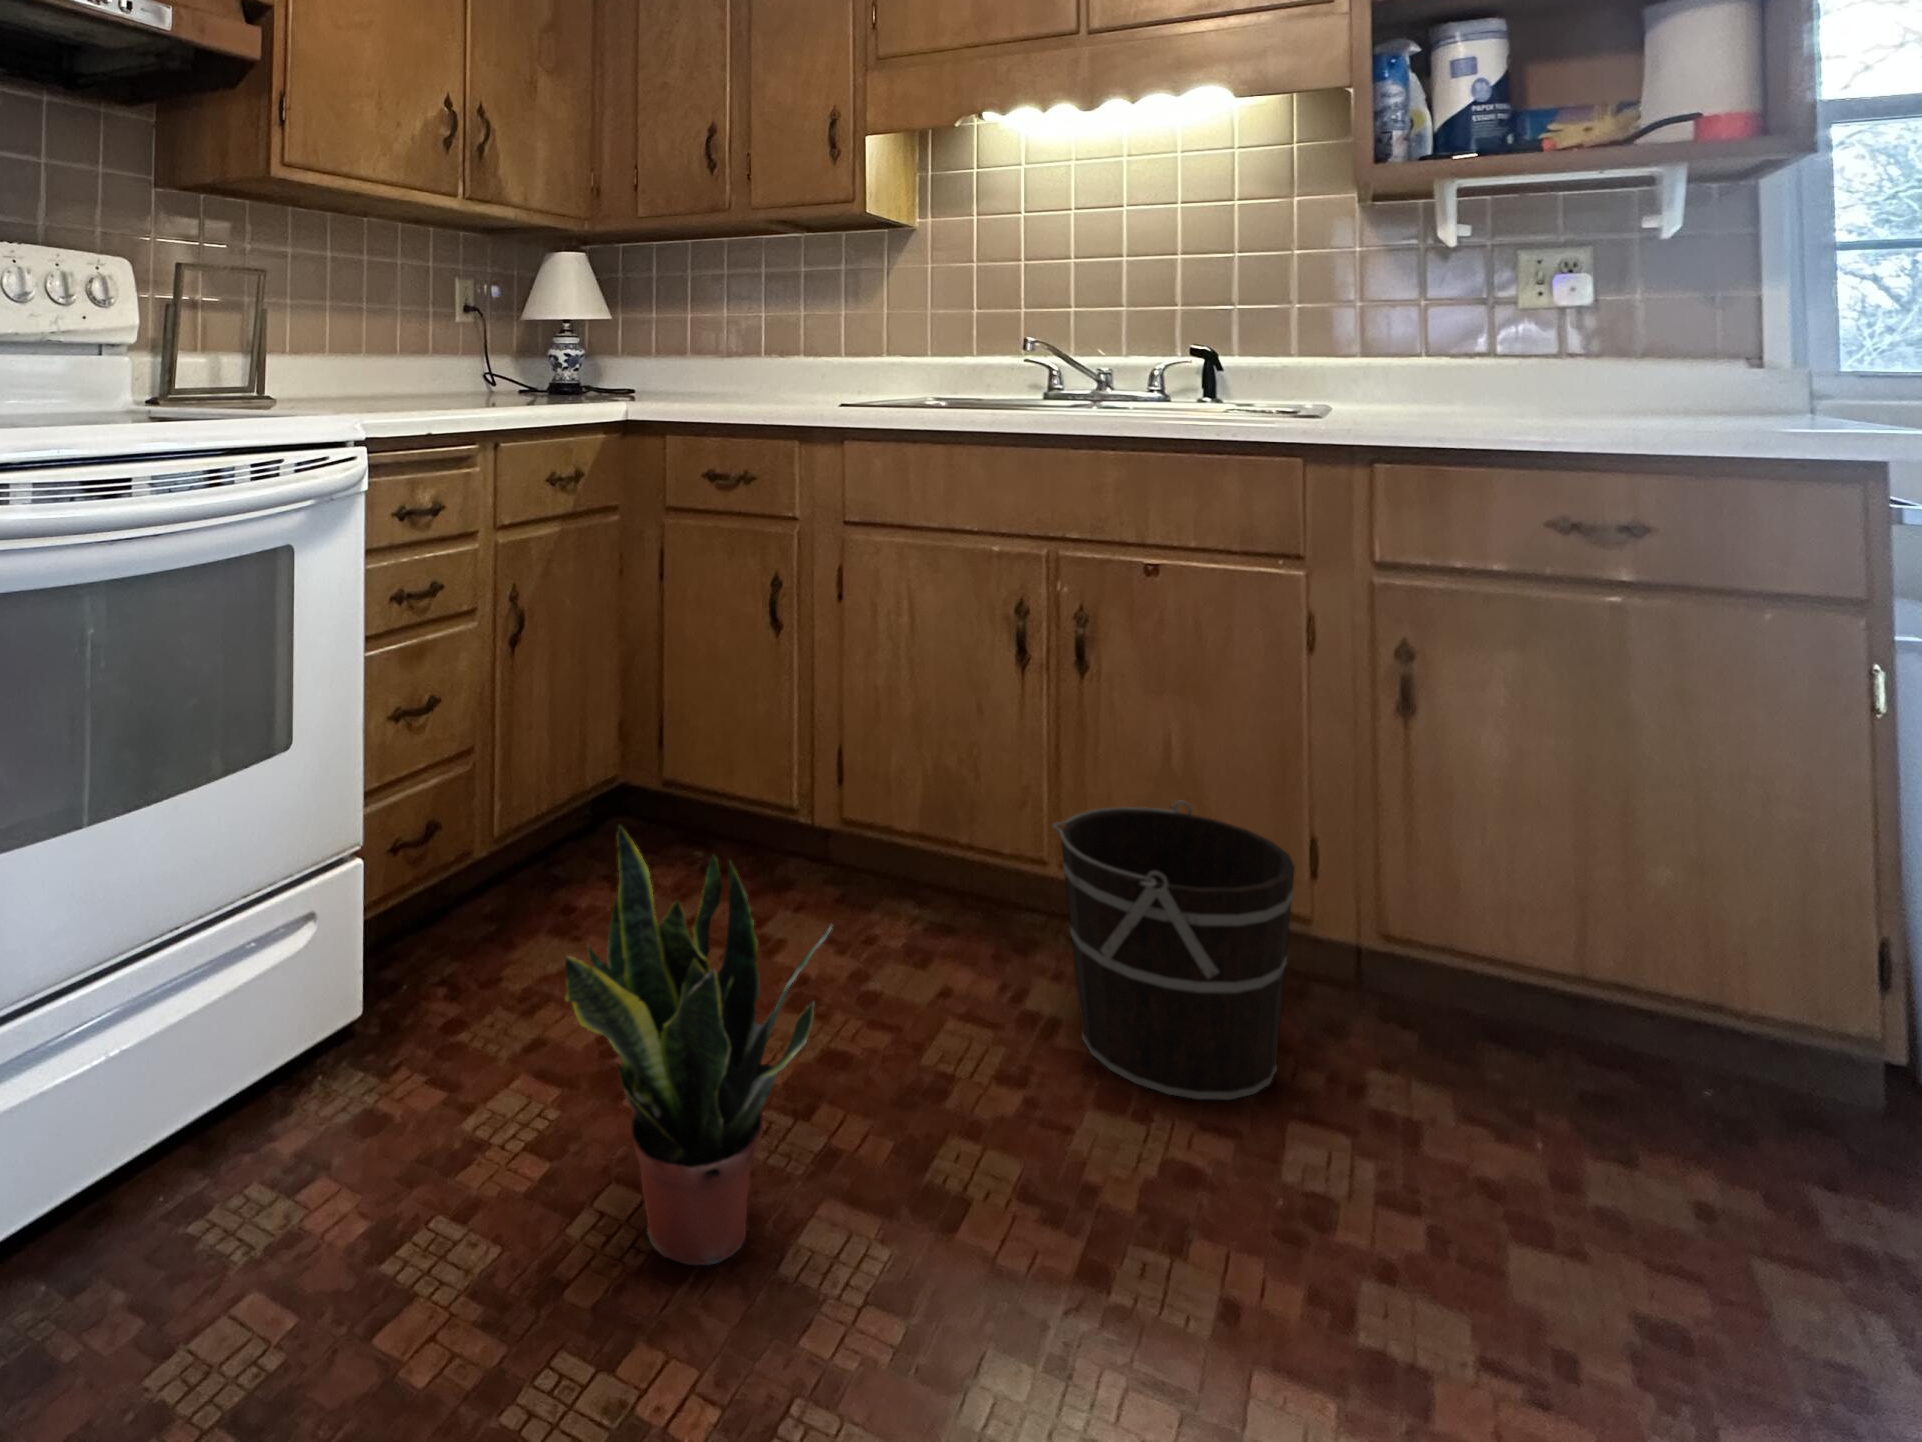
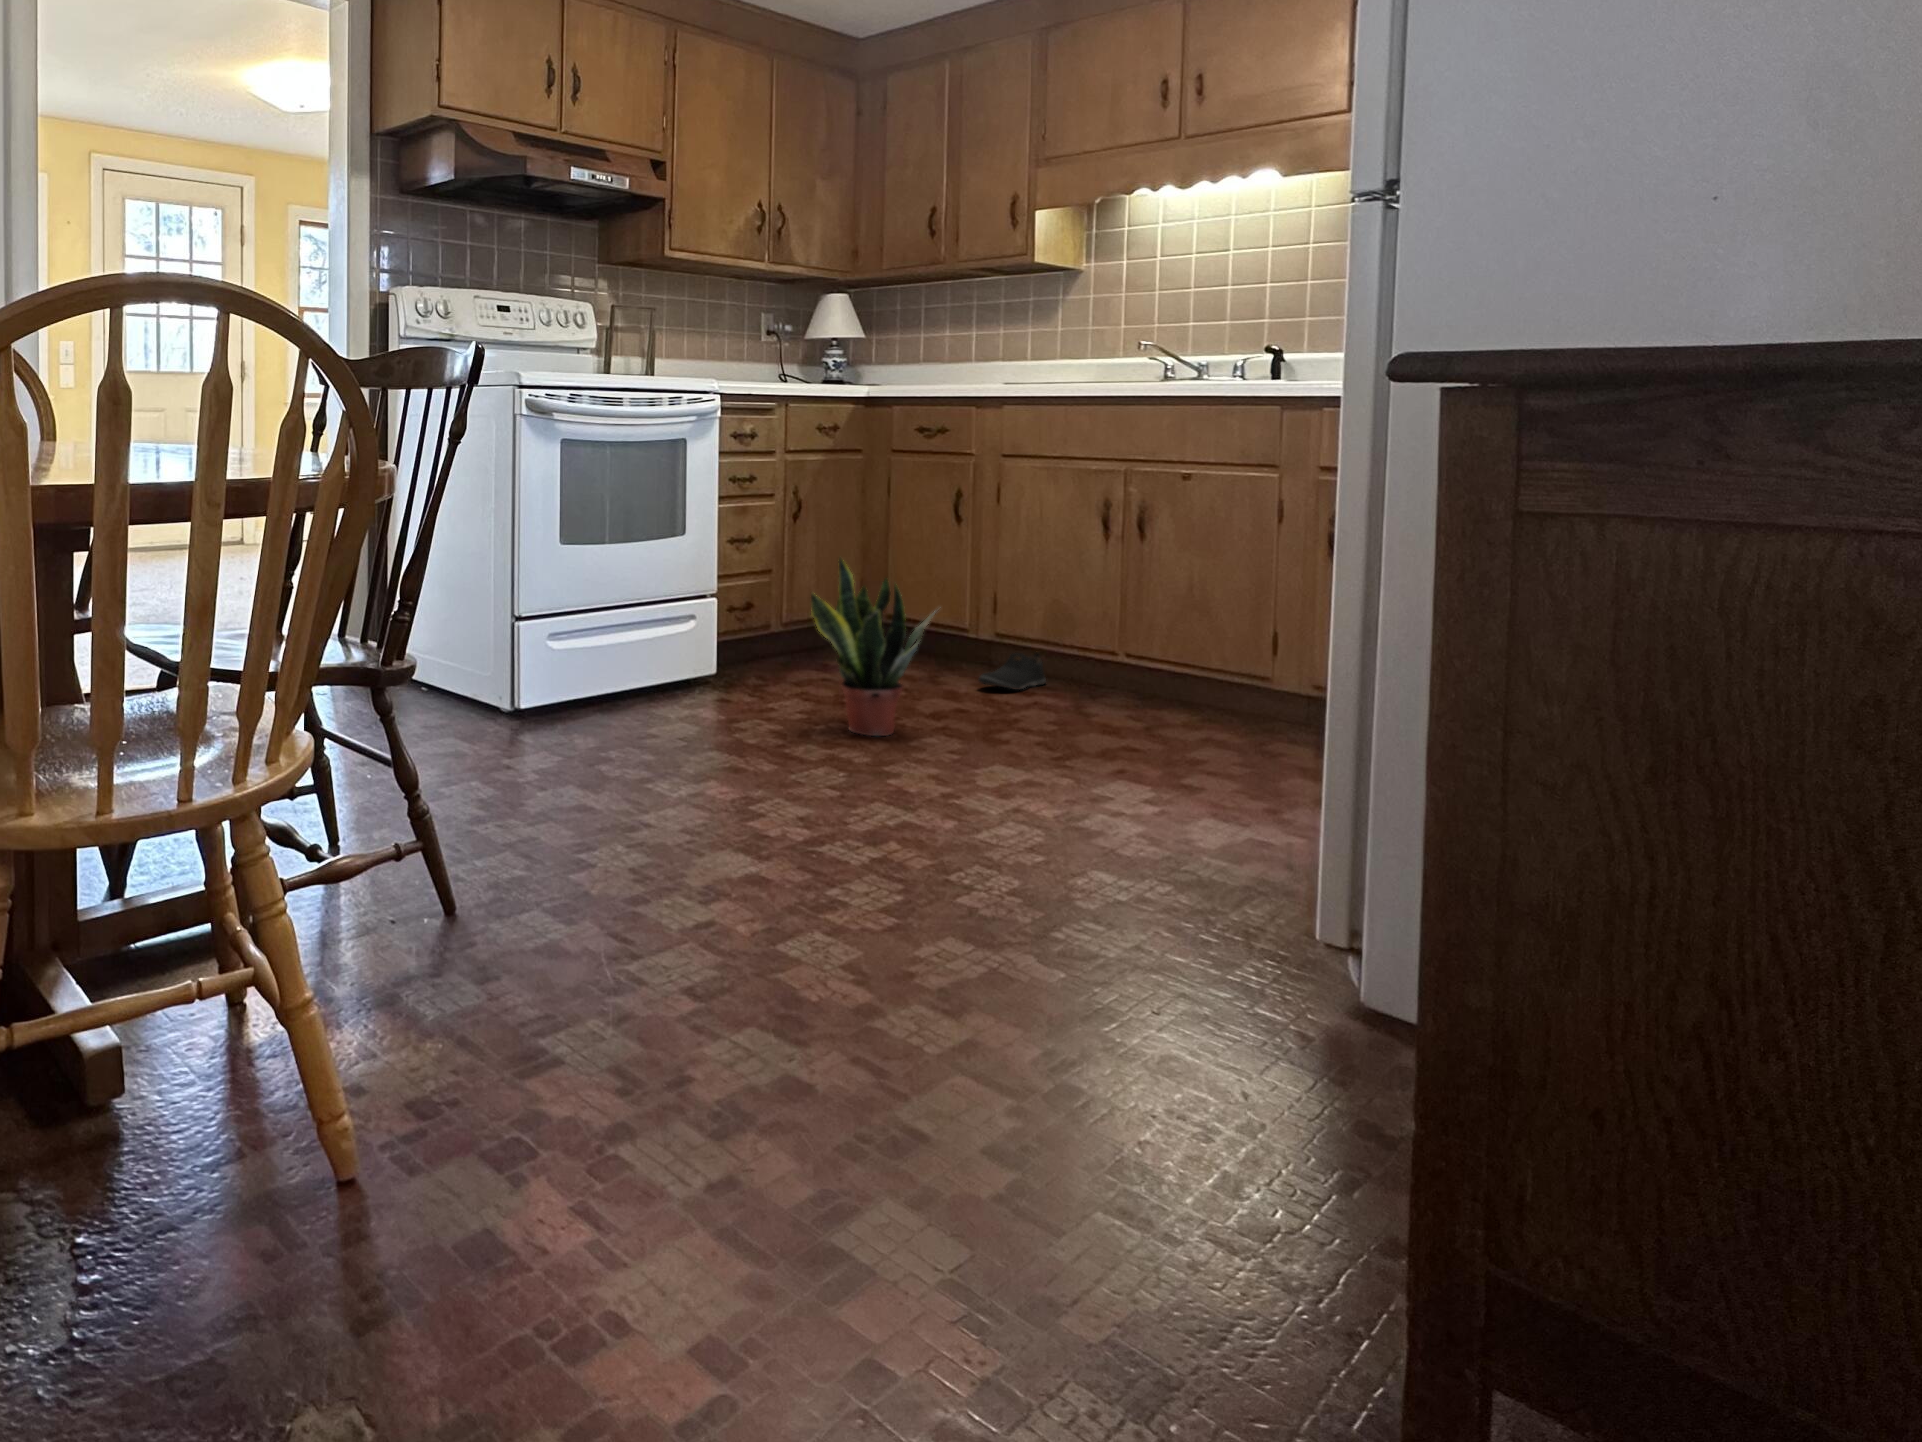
bucket: present [1053,801,1295,1100] -> none [1095,602,1230,735]
shoe: none [843,867,941,967] -> present [978,652,1046,690]

